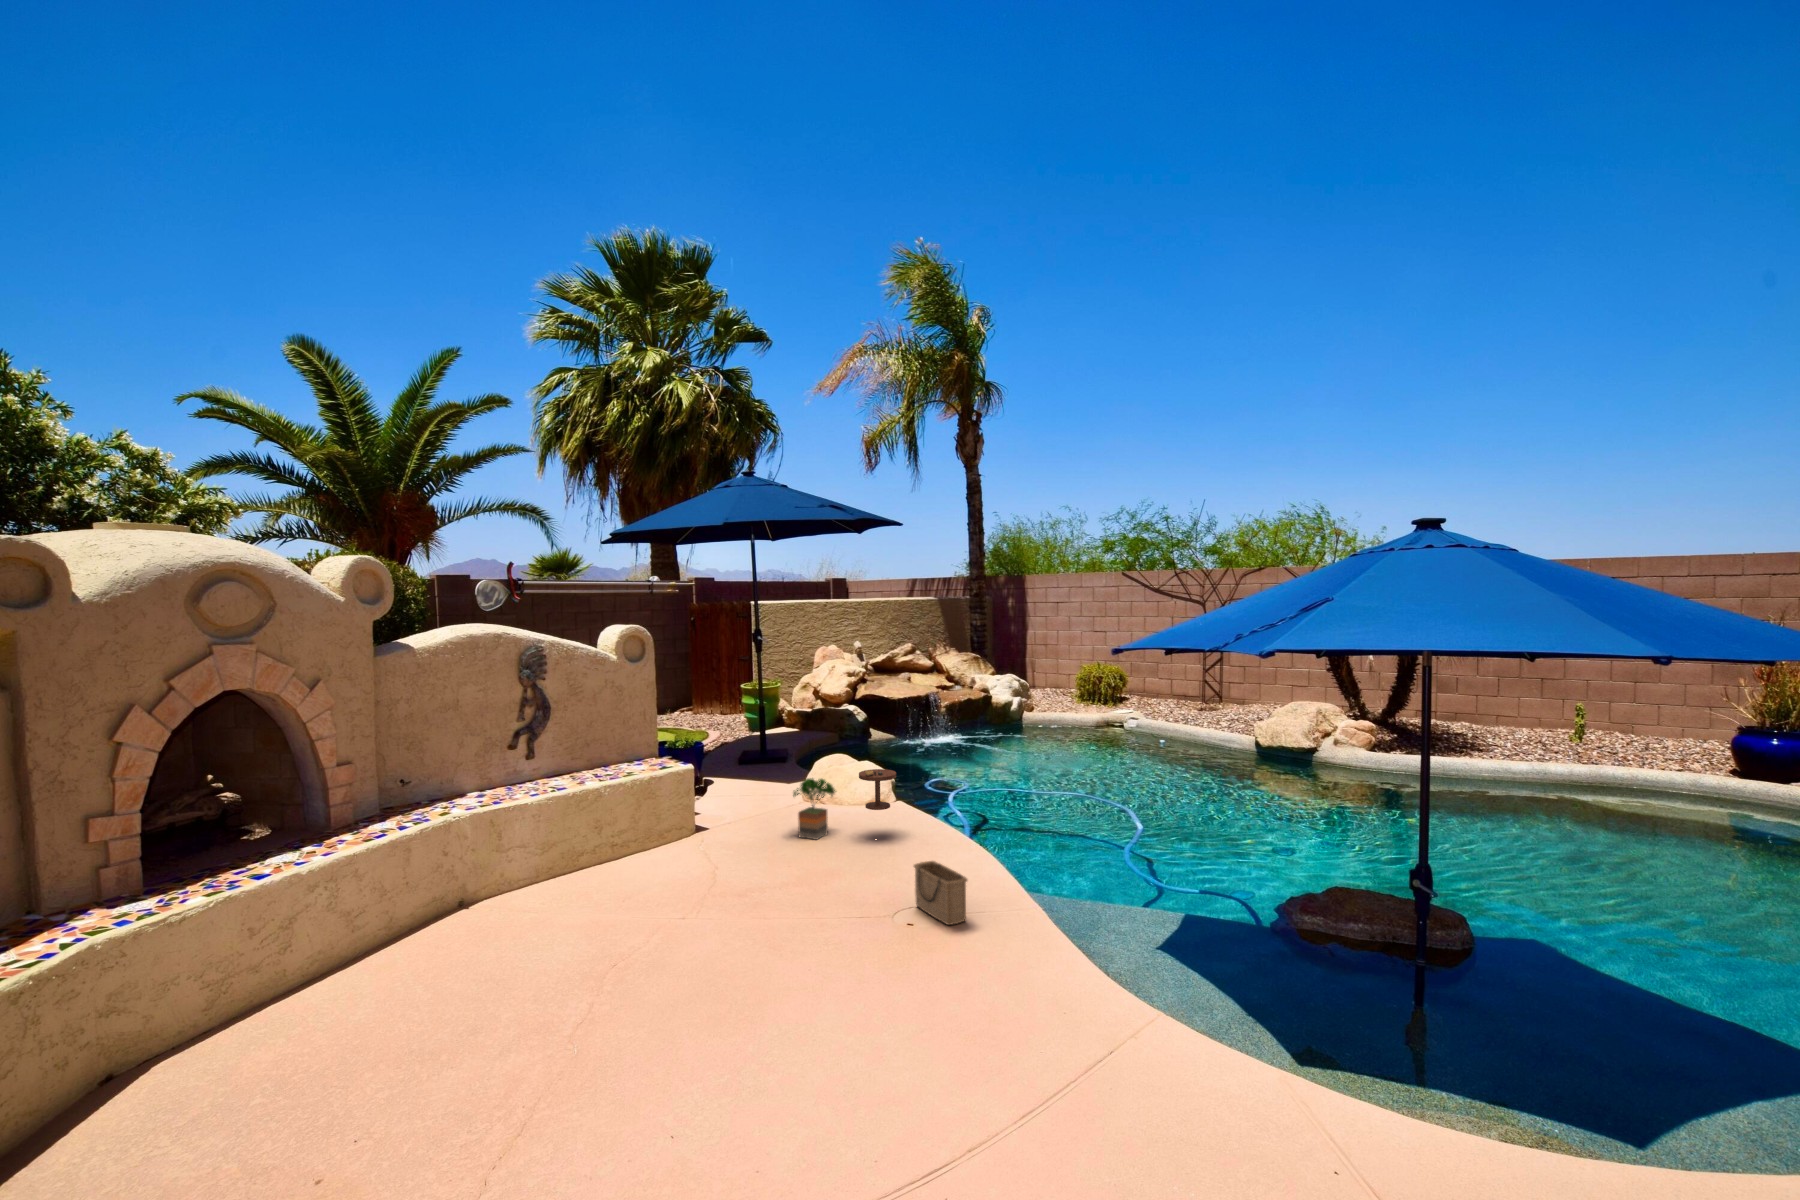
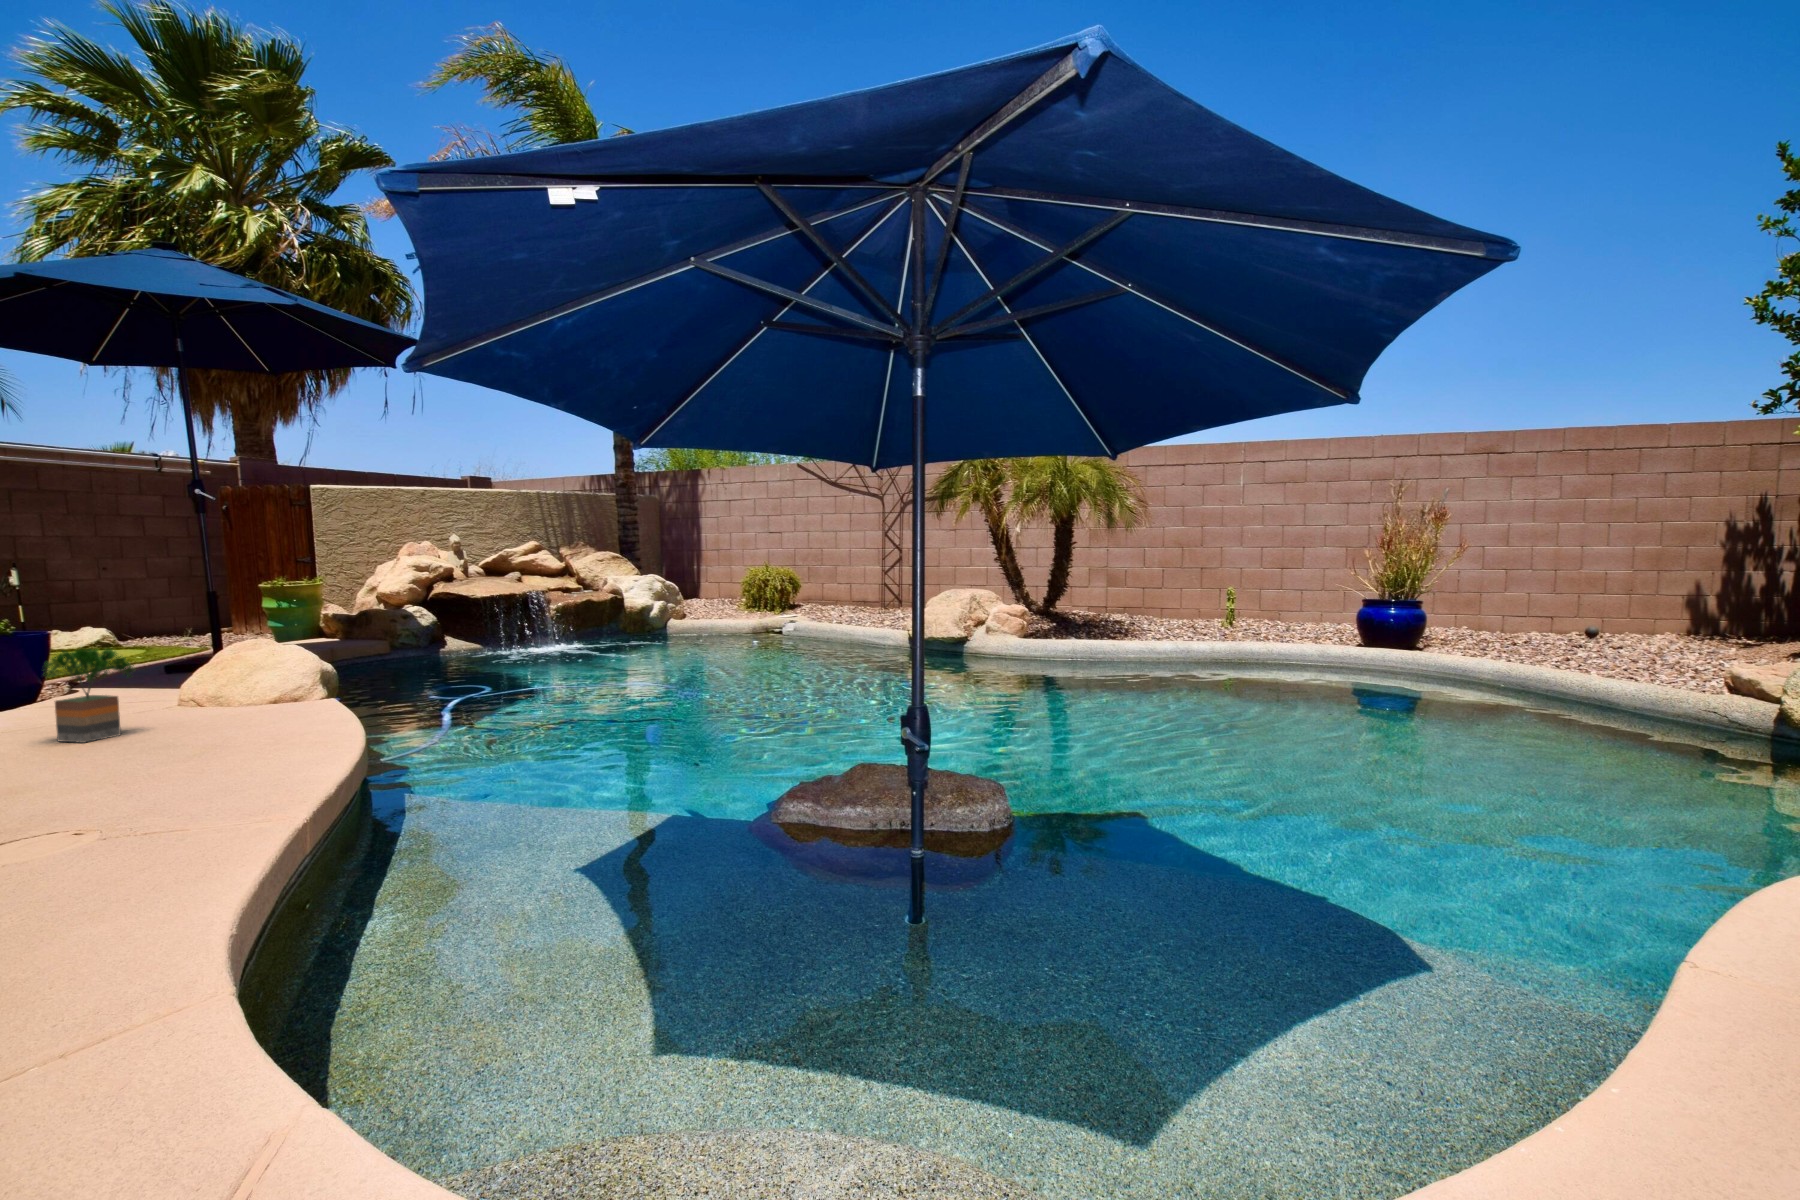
side table: present [859,769,896,810] -> none [149,628,226,738]
basket: present [914,861,967,925] -> none [45,744,125,849]

